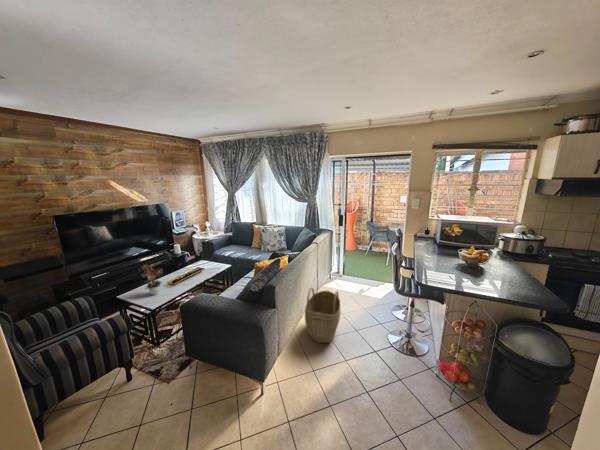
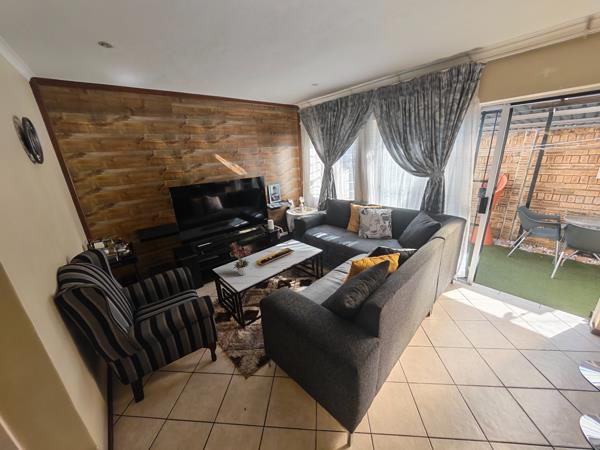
woven basket: present [305,288,340,343] -> none [418,304,481,391]

